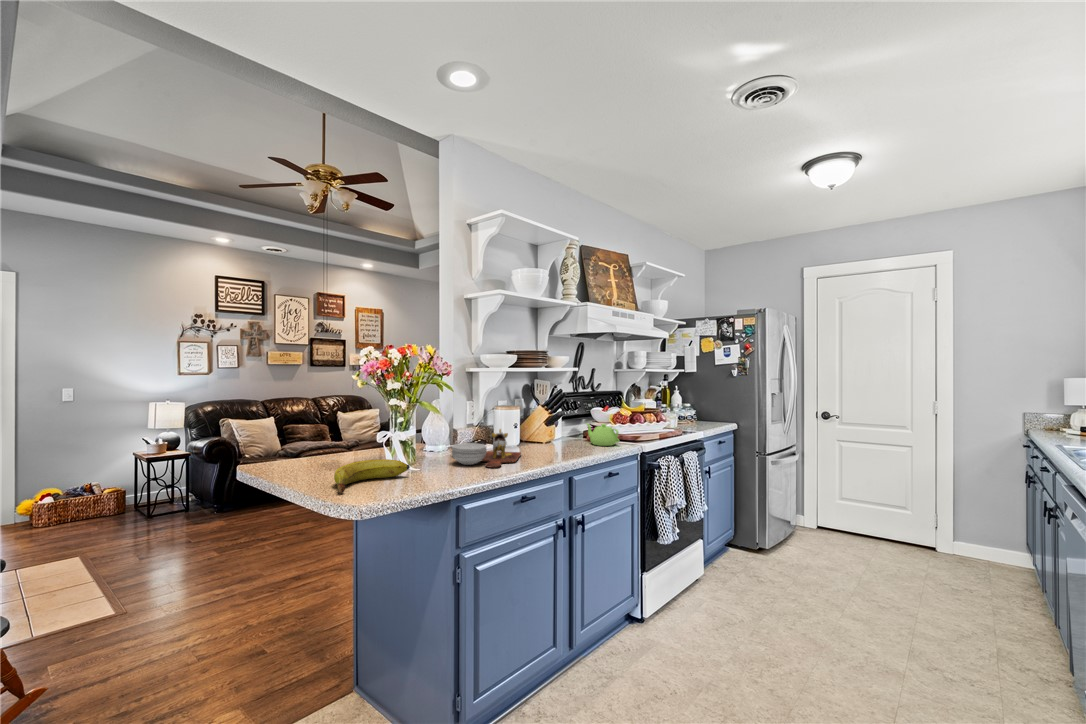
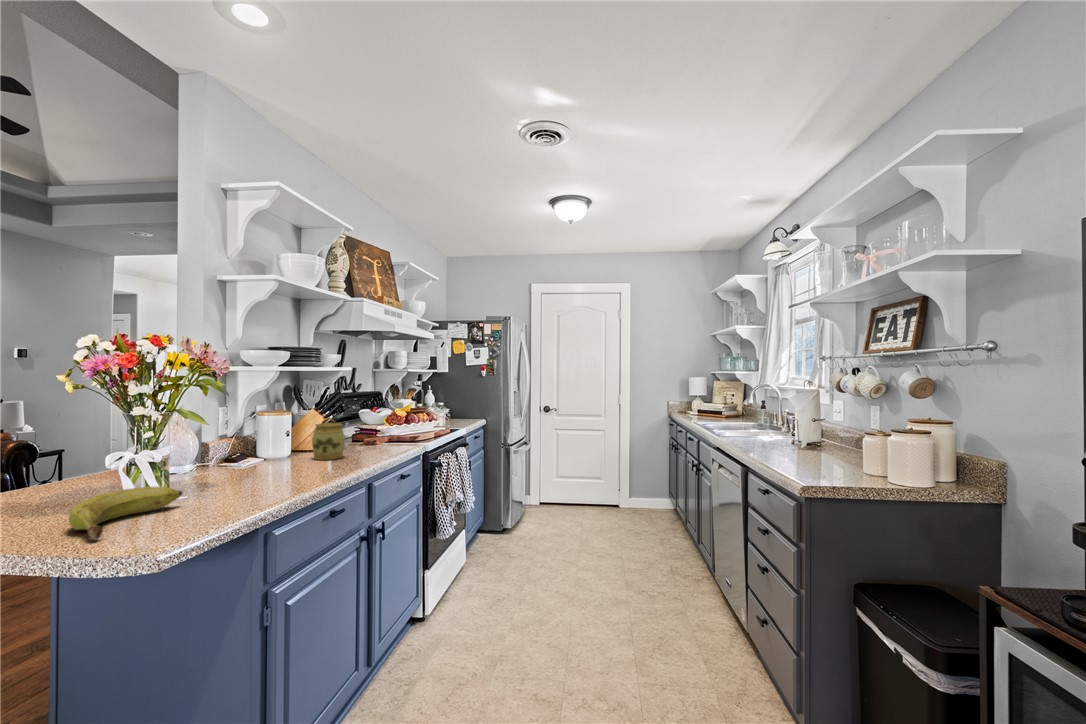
jar: none [532,413,559,452] -> present [312,417,345,460]
teapot: present [586,423,619,446] -> none [364,425,403,448]
cutting board: present [452,429,521,468] -> none [216,437,309,483]

